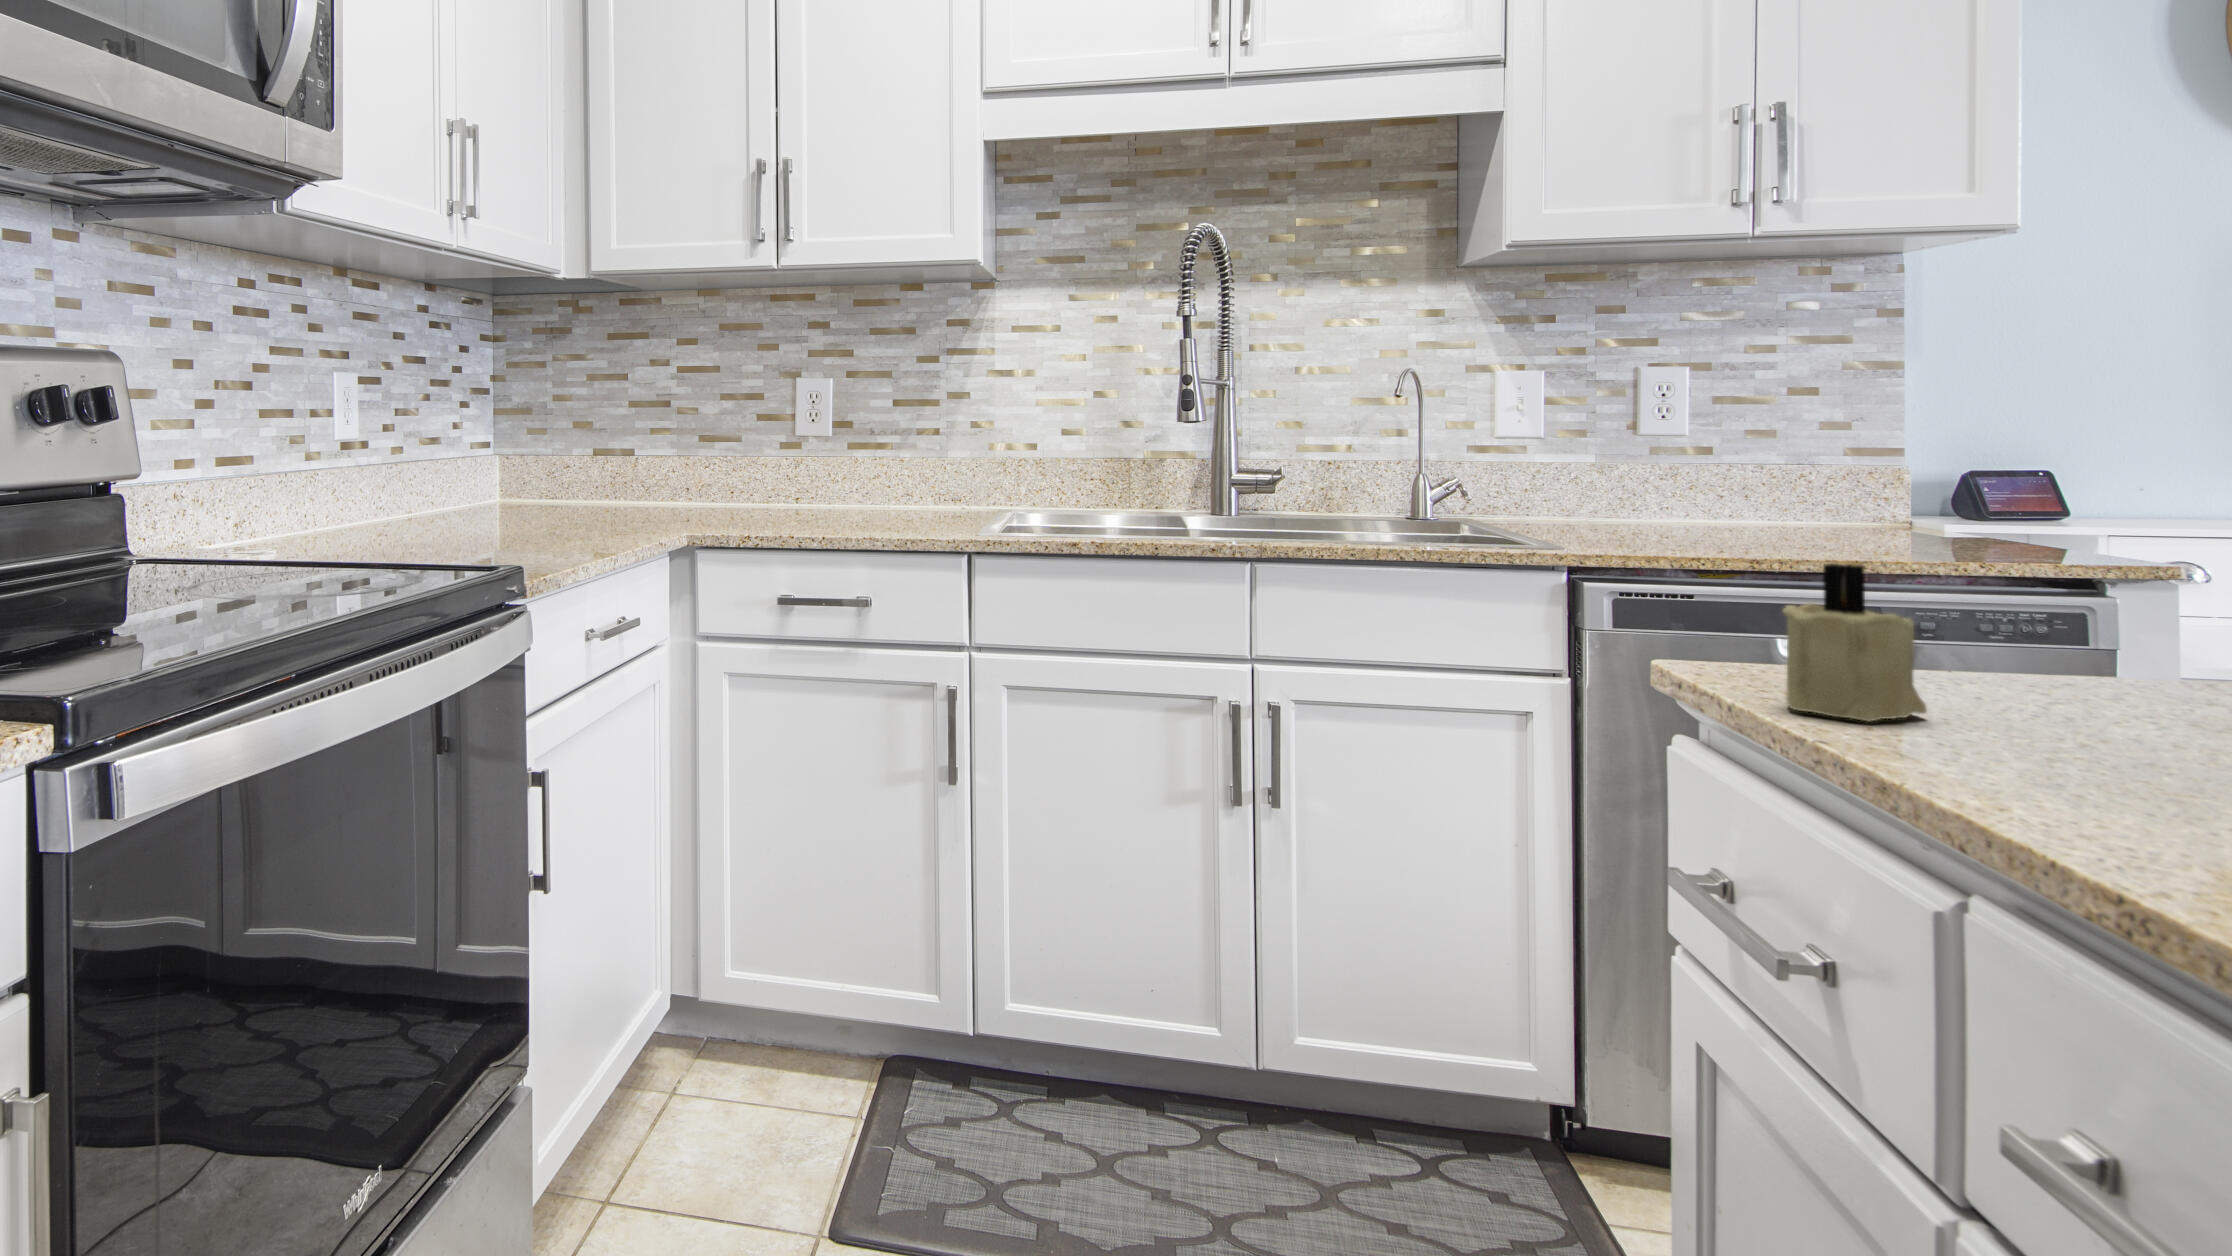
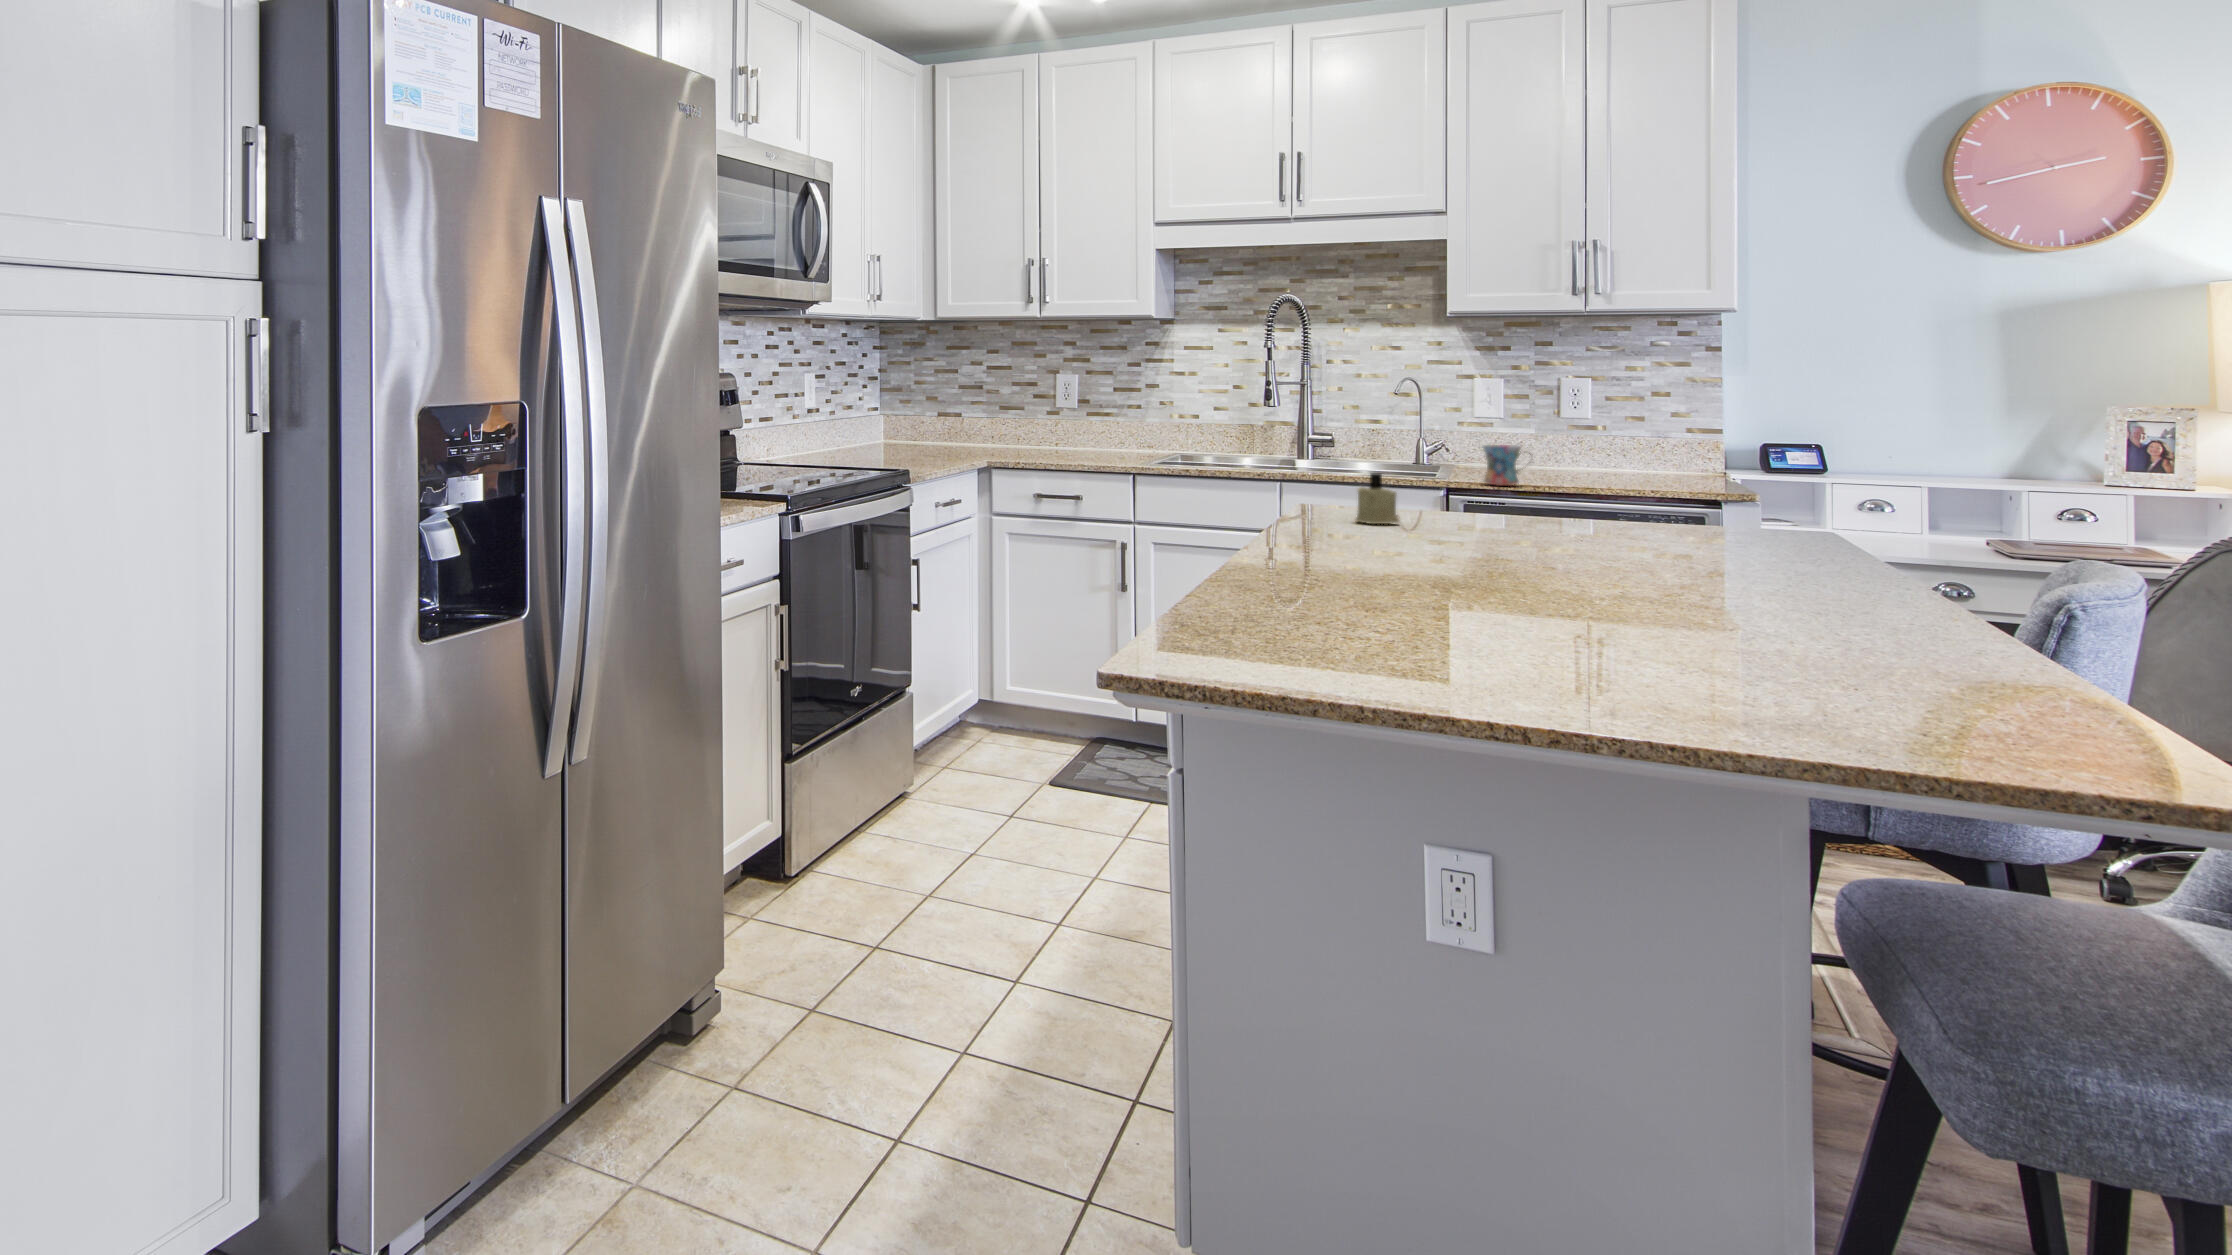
mug: none [1601,482,1695,559] -> present [1483,445,1531,486]

